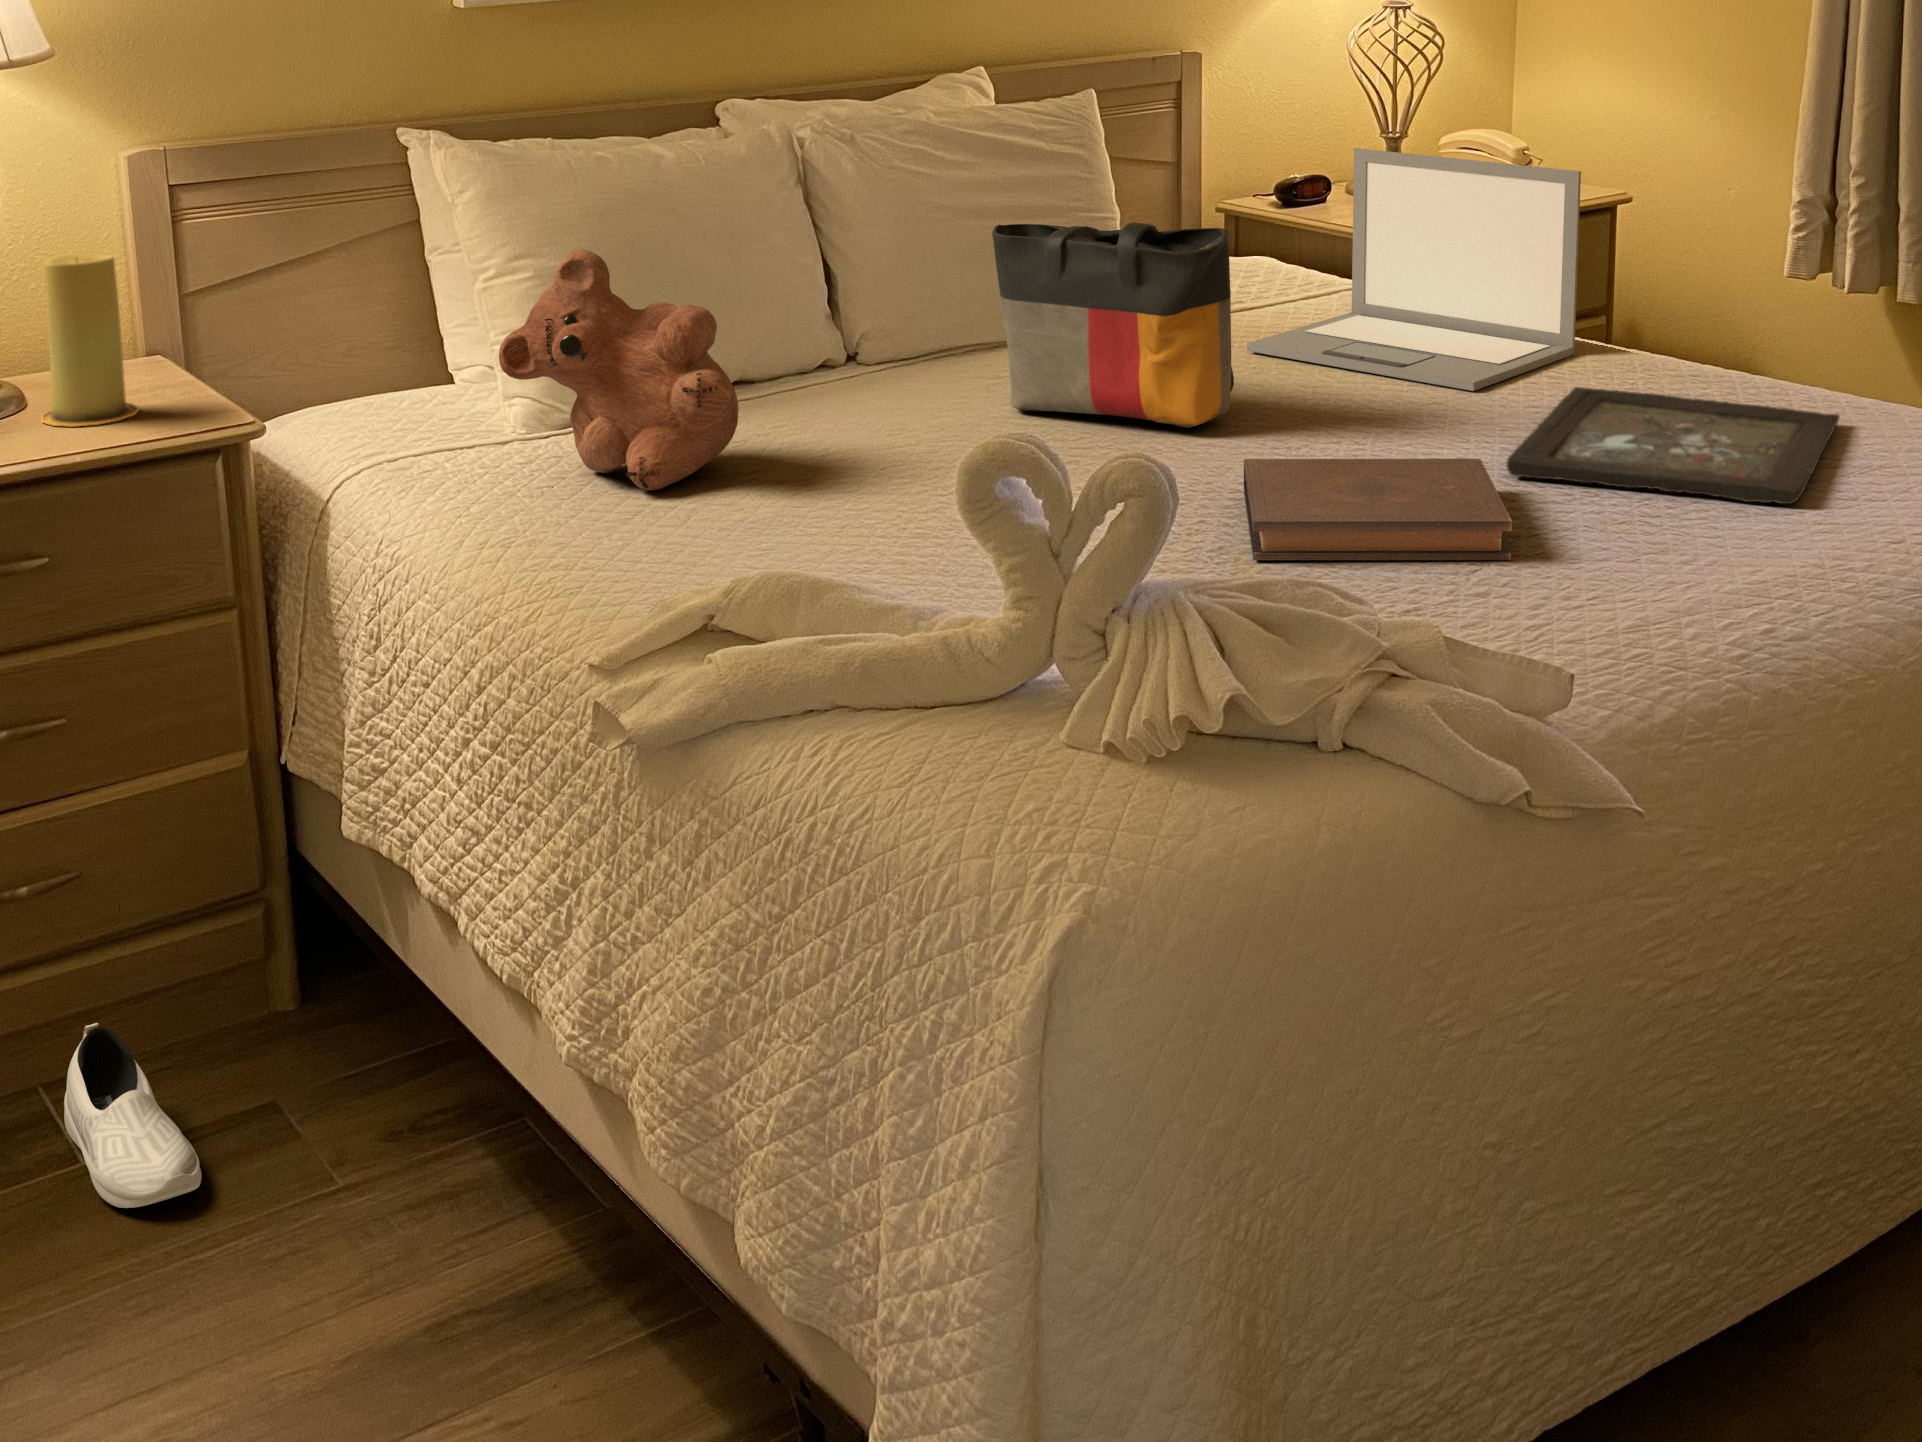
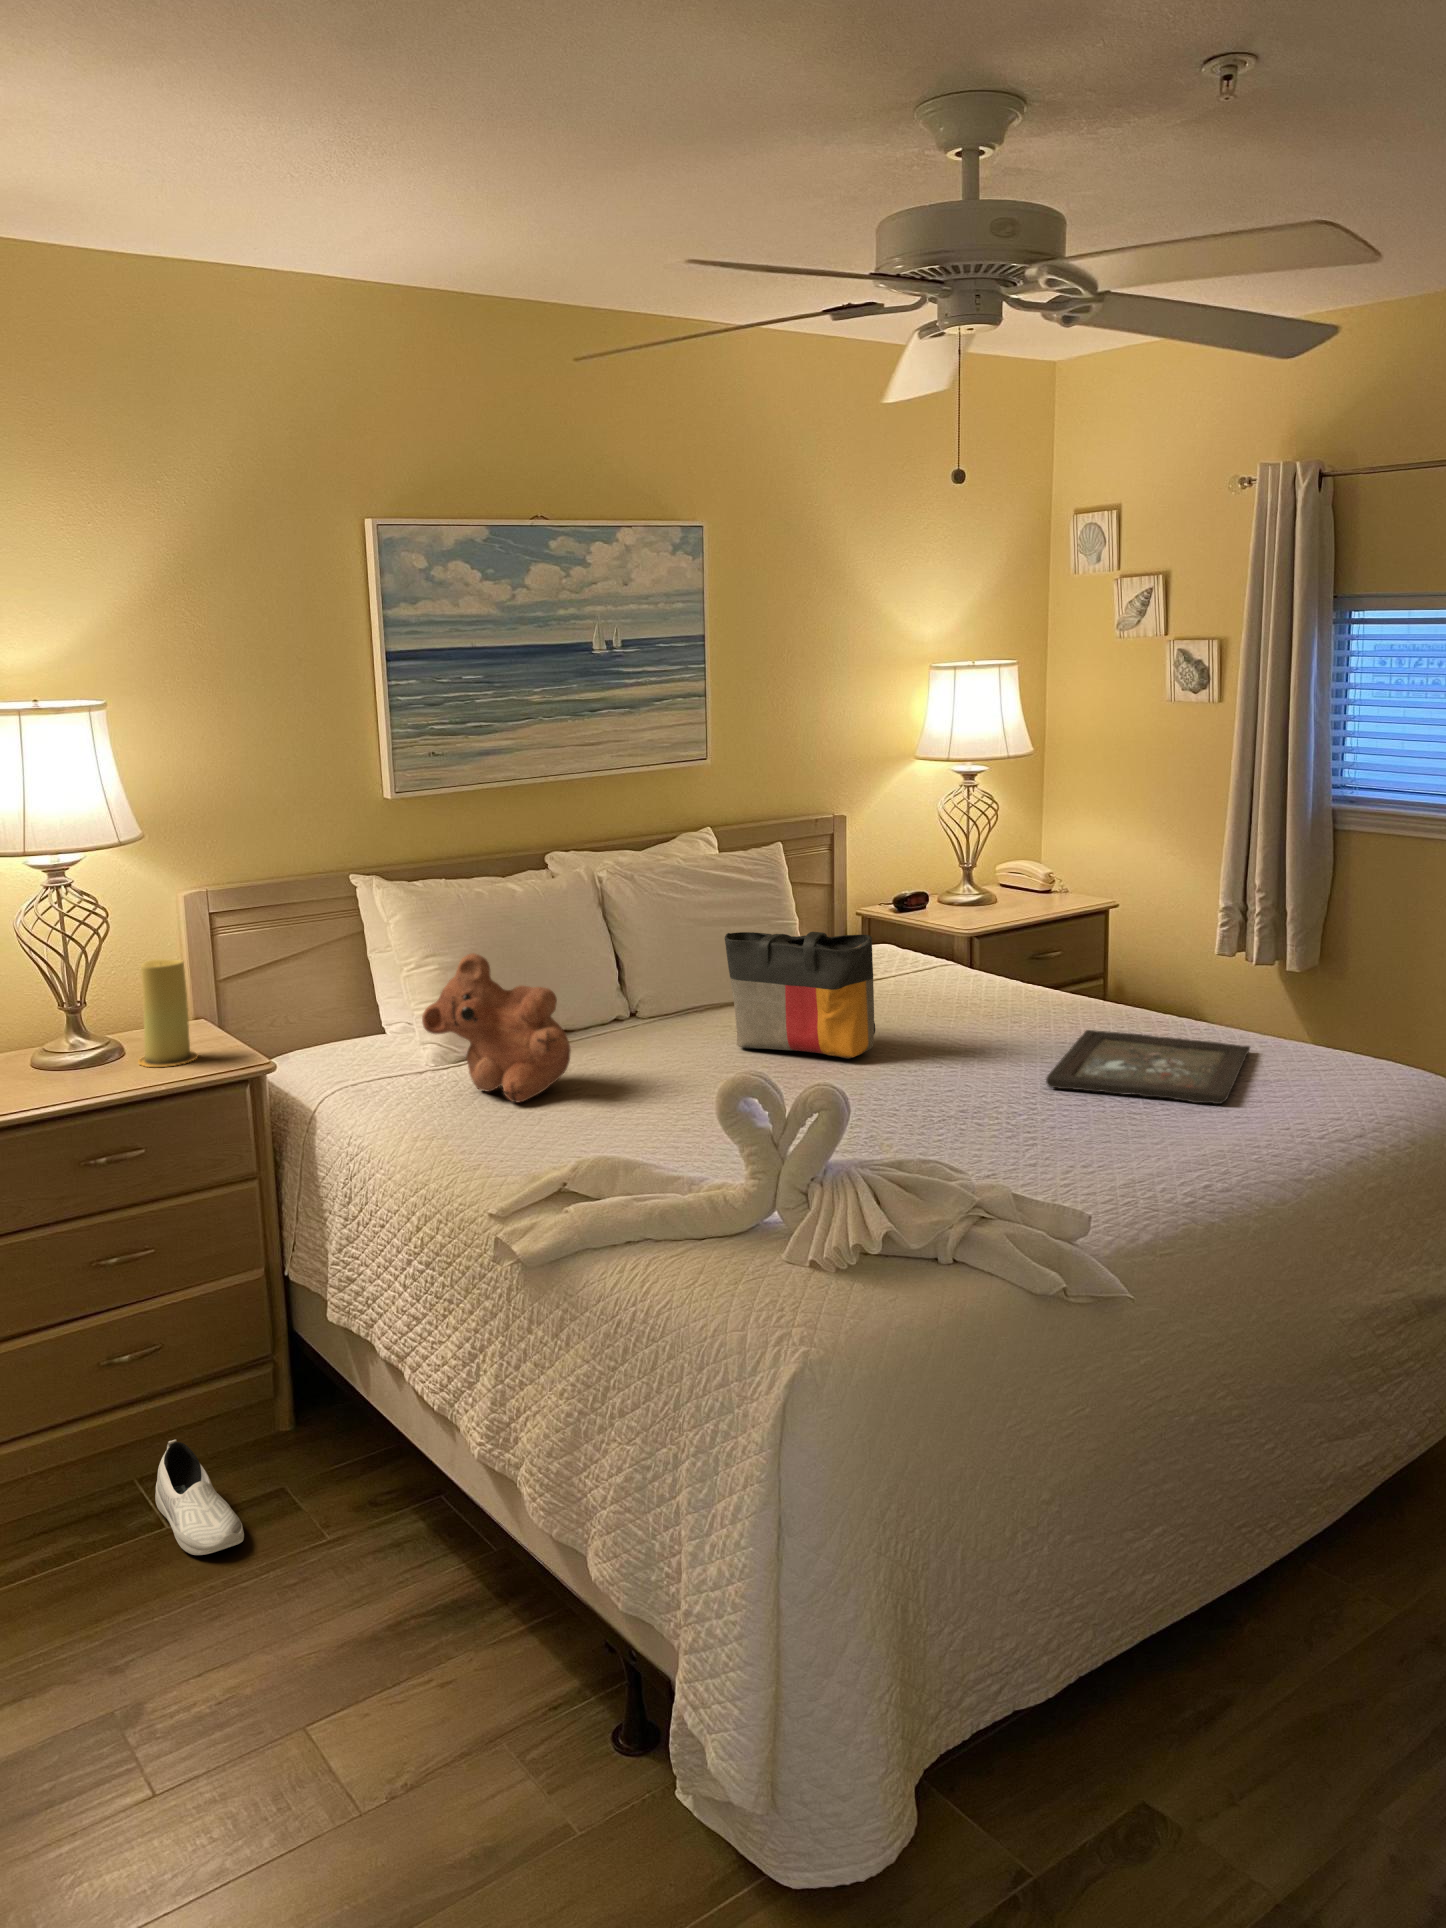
laptop: present [1247,148,1581,391] -> none [882,880,1088,1033]
book: present [1244,459,1512,560] -> none [885,1078,1051,1143]

